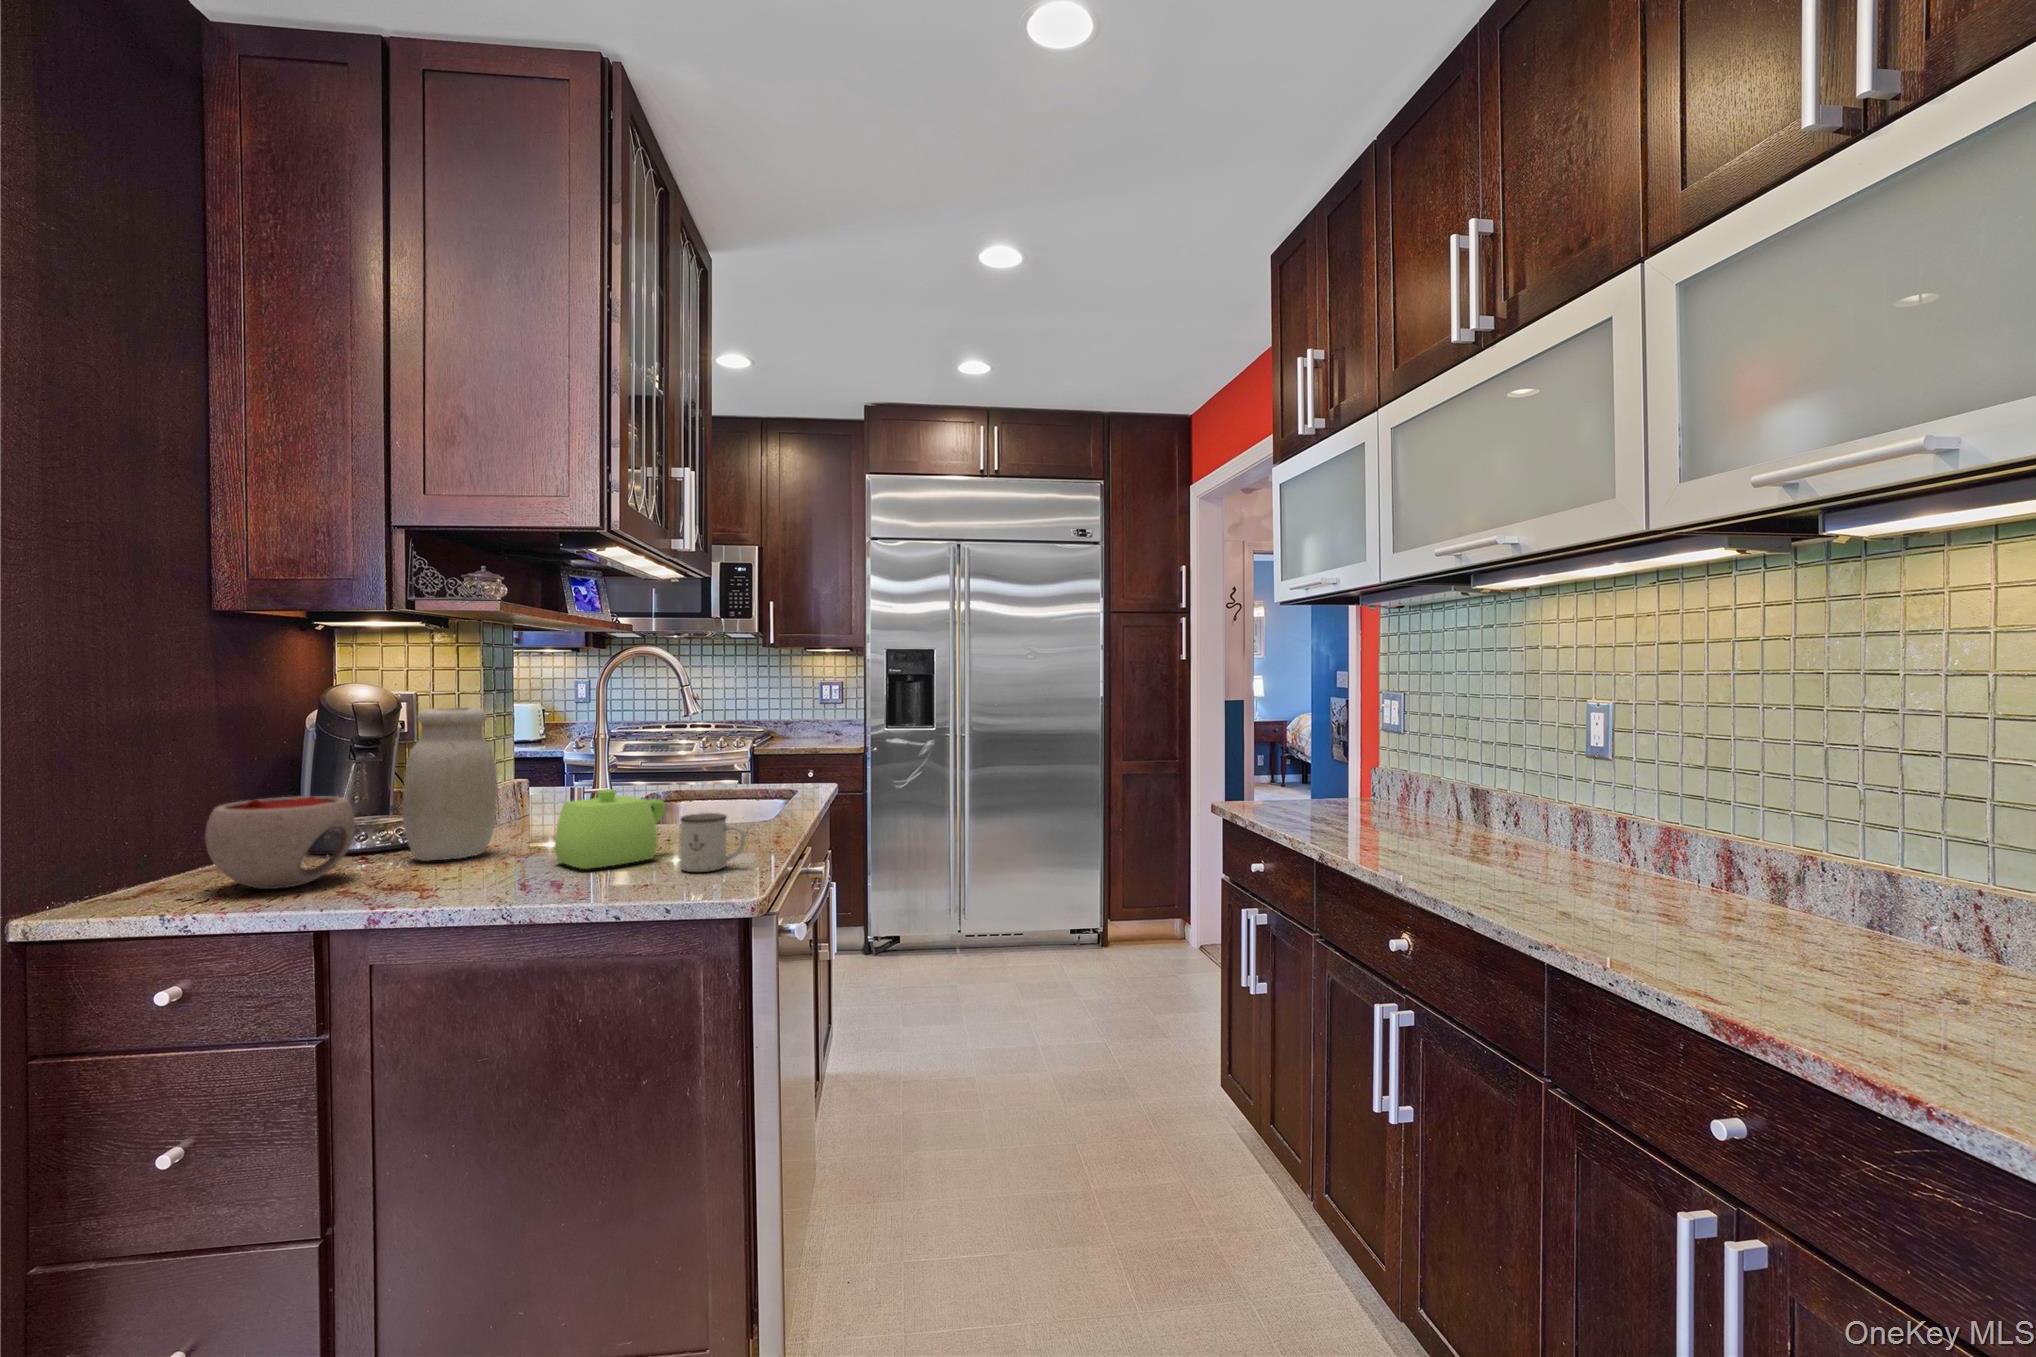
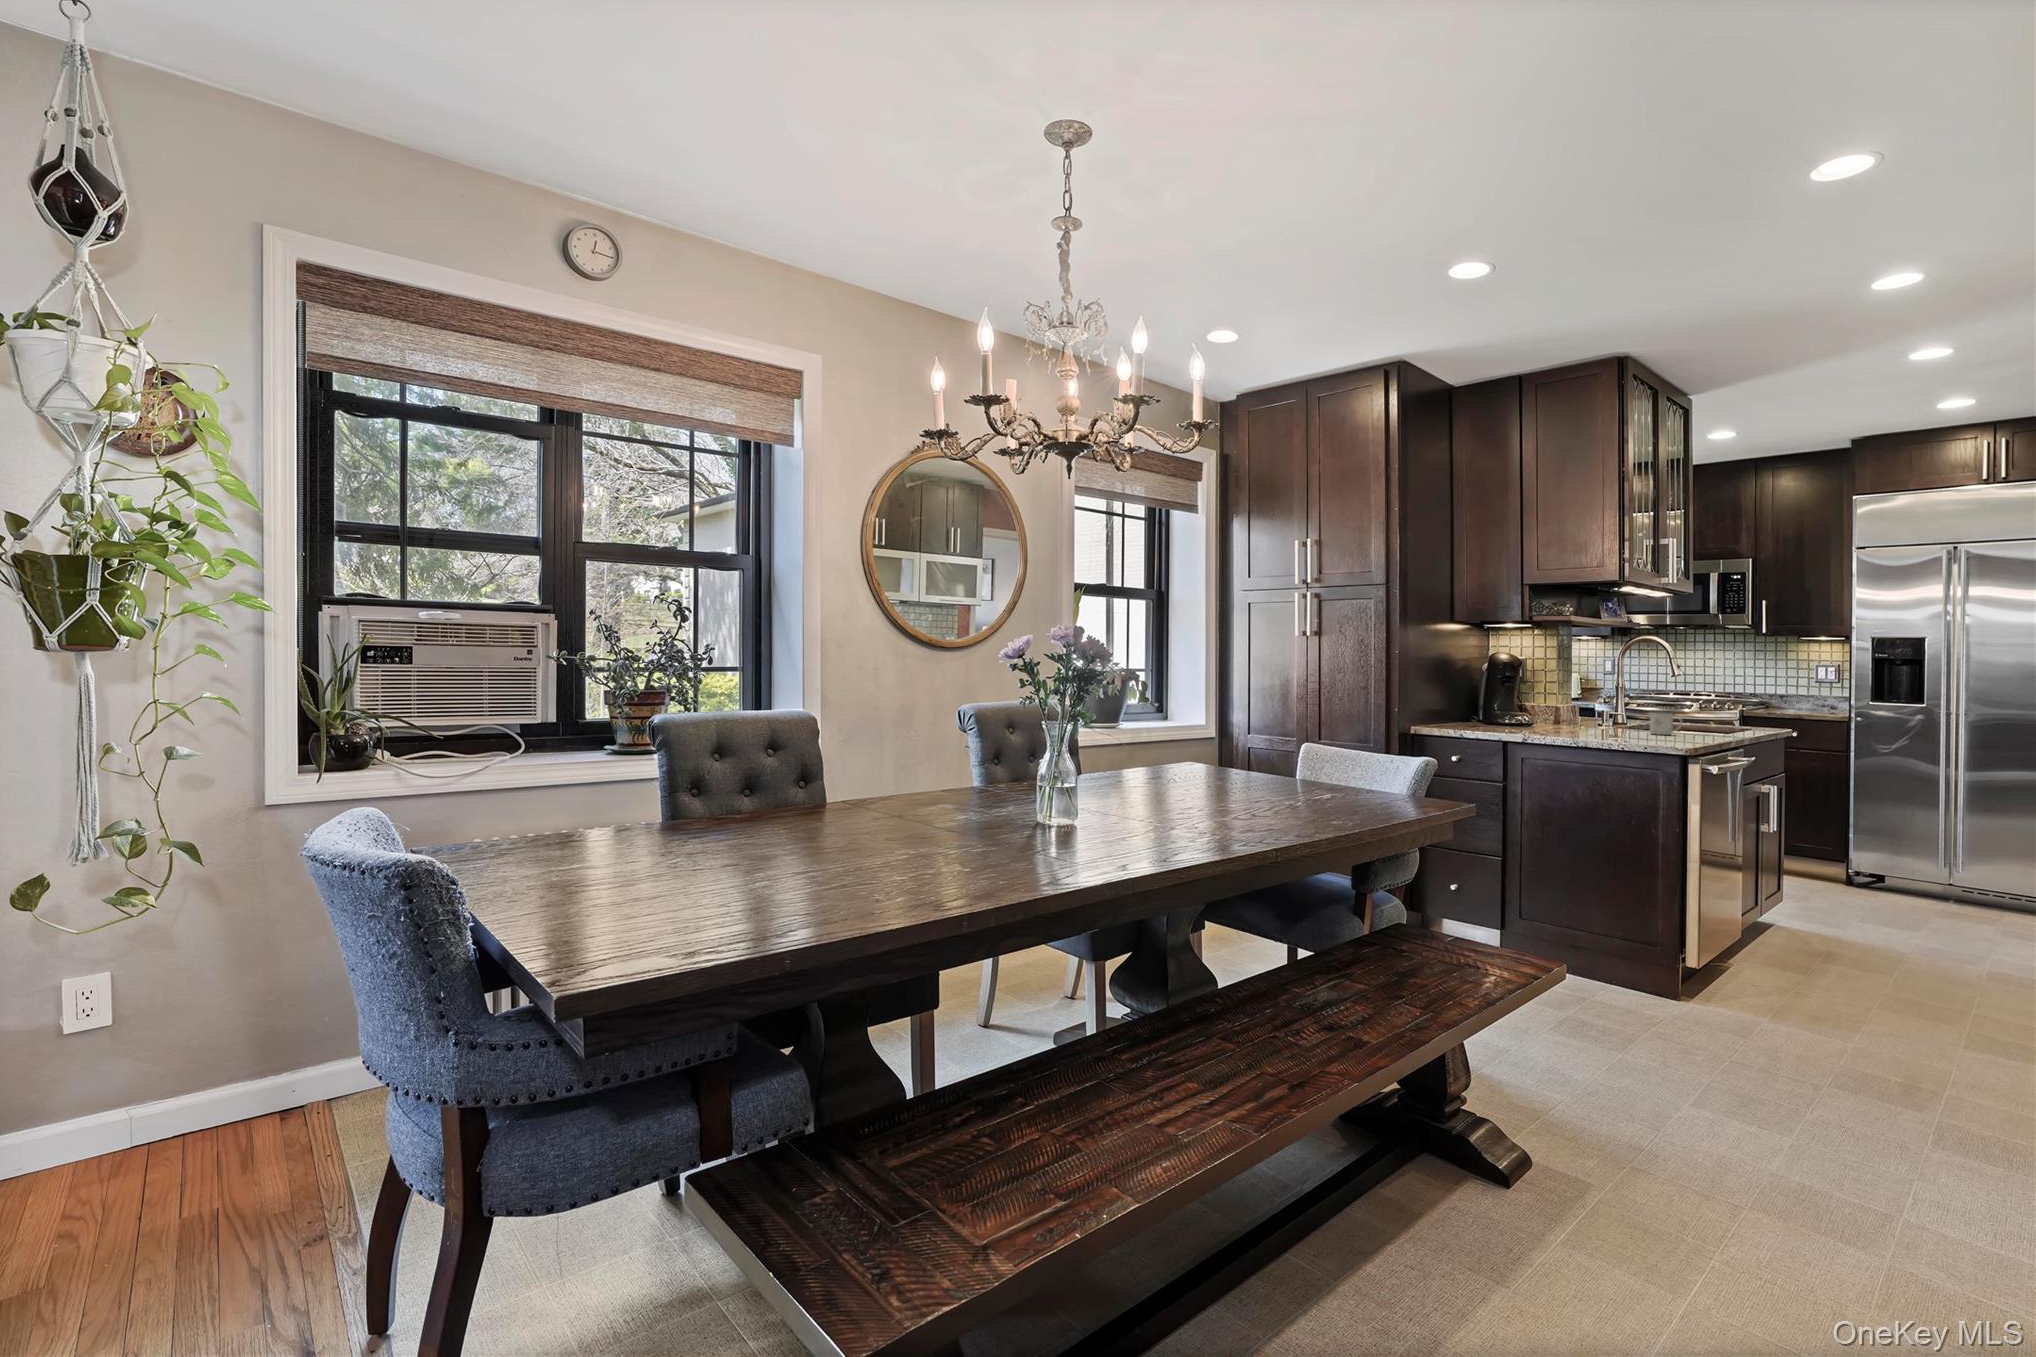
jar: present [403,707,498,861] -> none [1529,663,1567,725]
teapot: present [555,789,666,869] -> none [1593,699,1646,731]
bowl: present [205,796,355,889] -> none [1468,693,1515,725]

